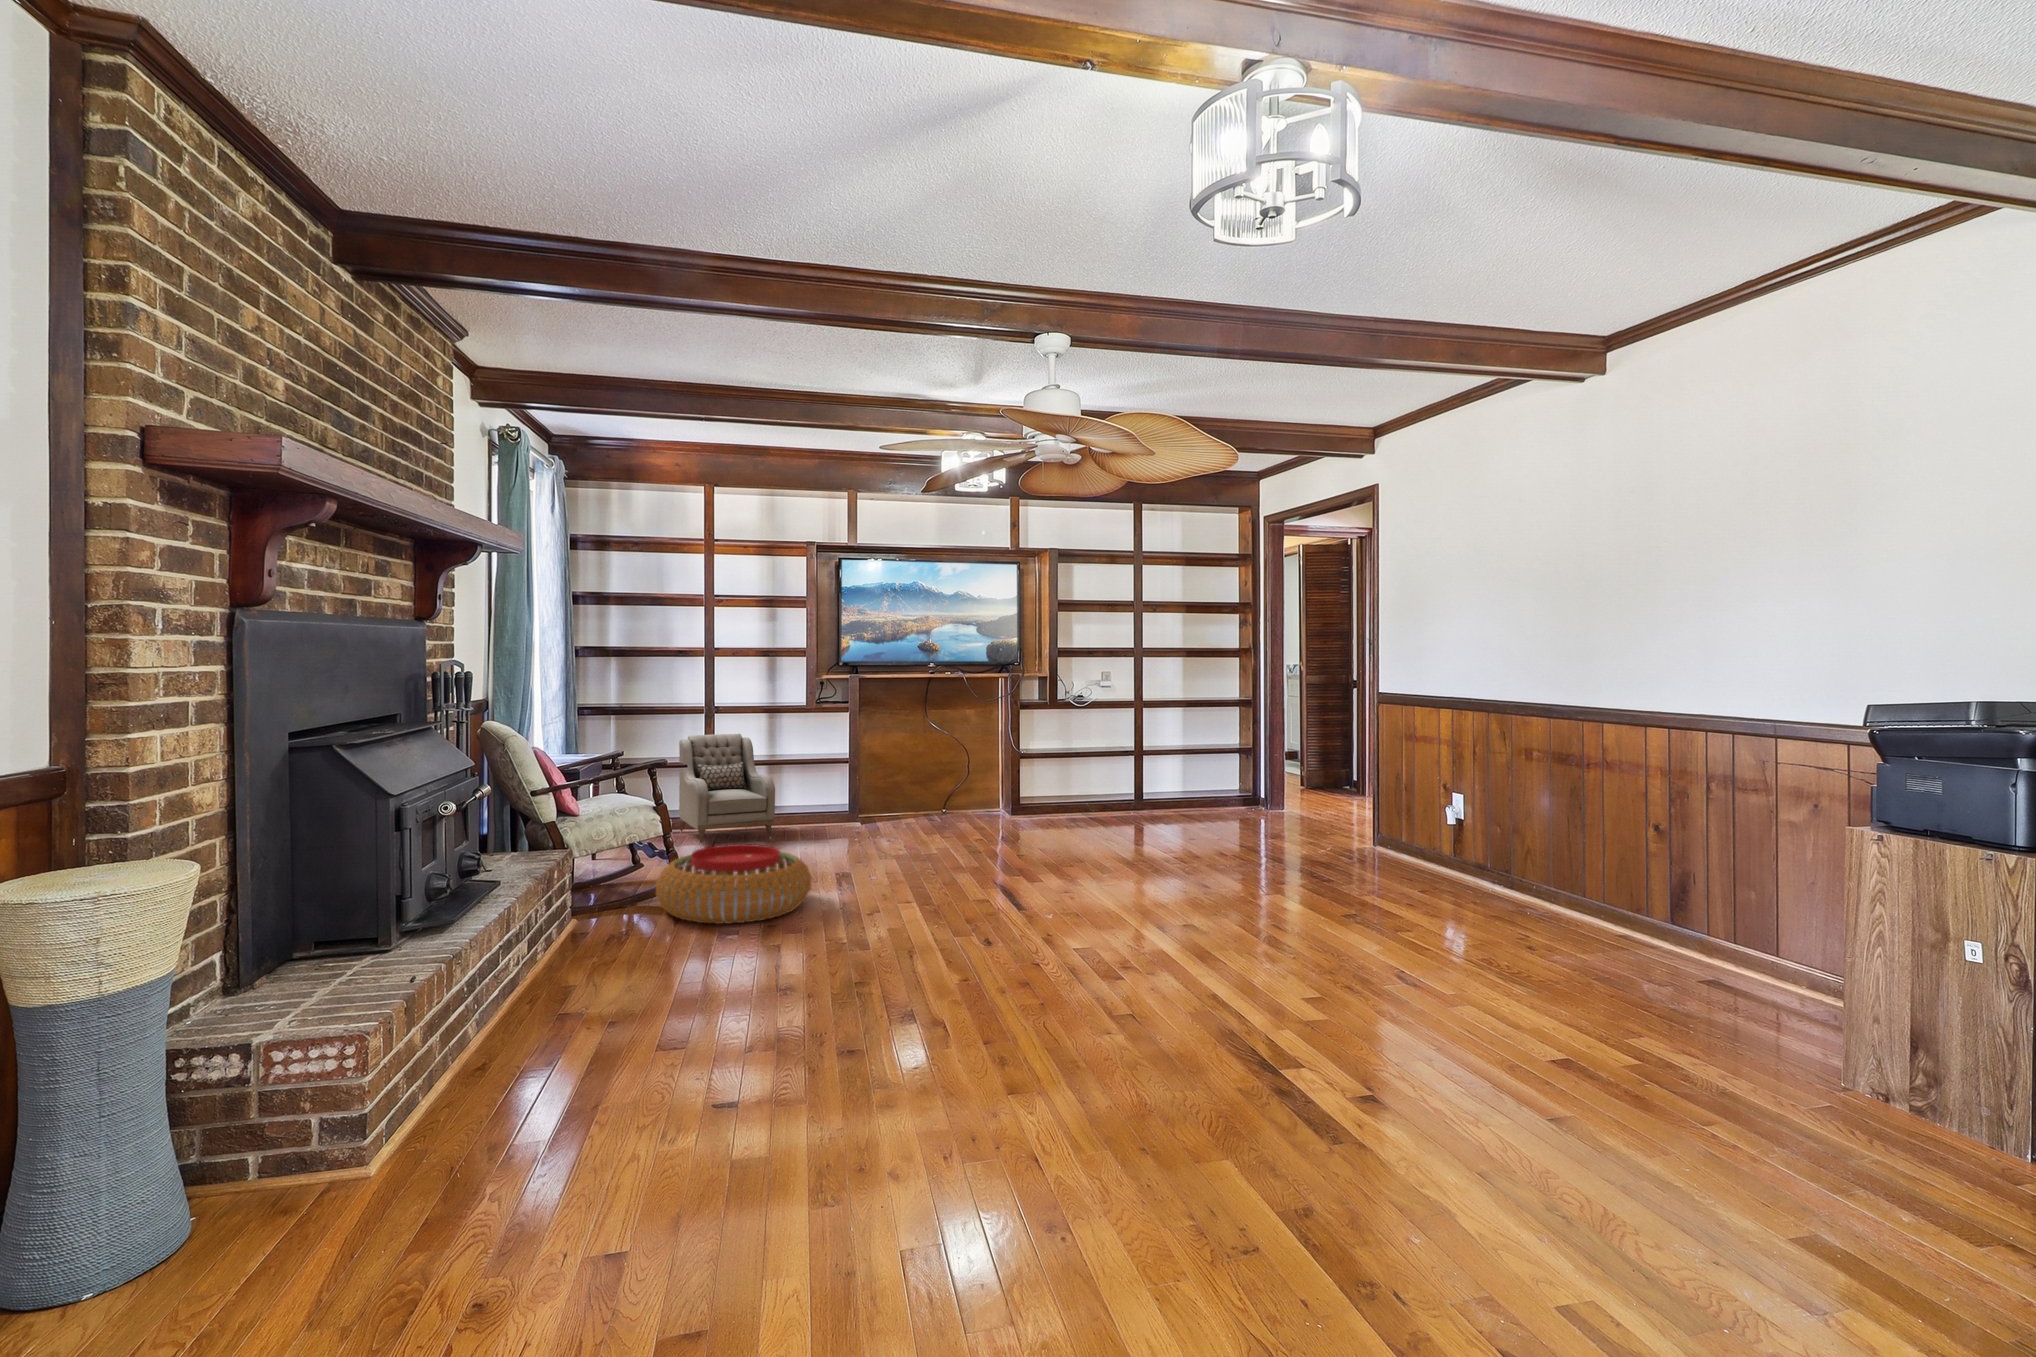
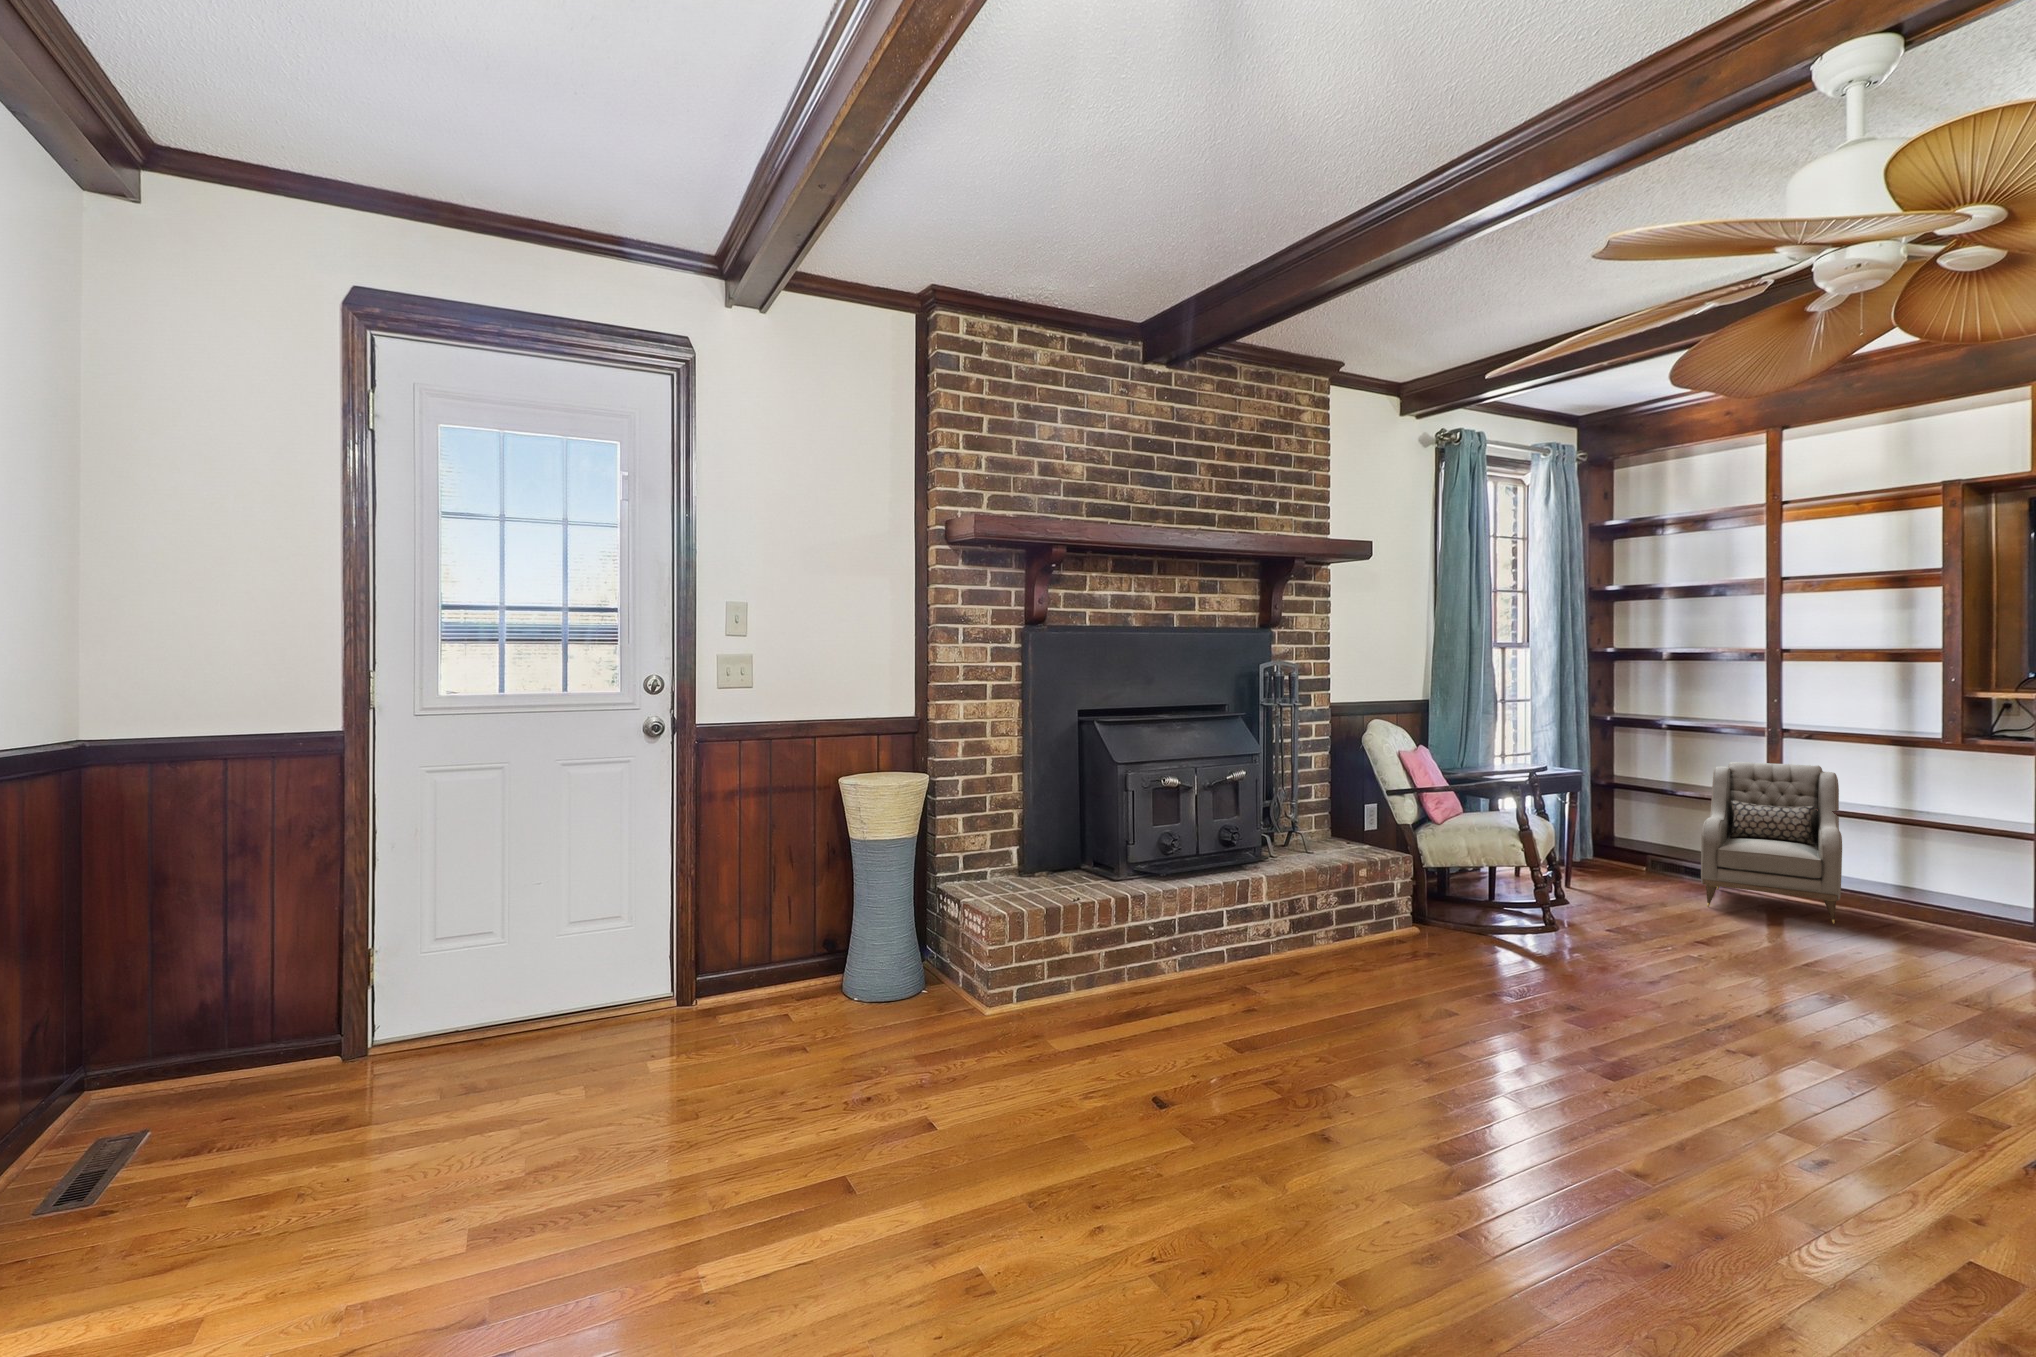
pouf: present [656,844,811,924] -> none [1481,889,1705,997]

